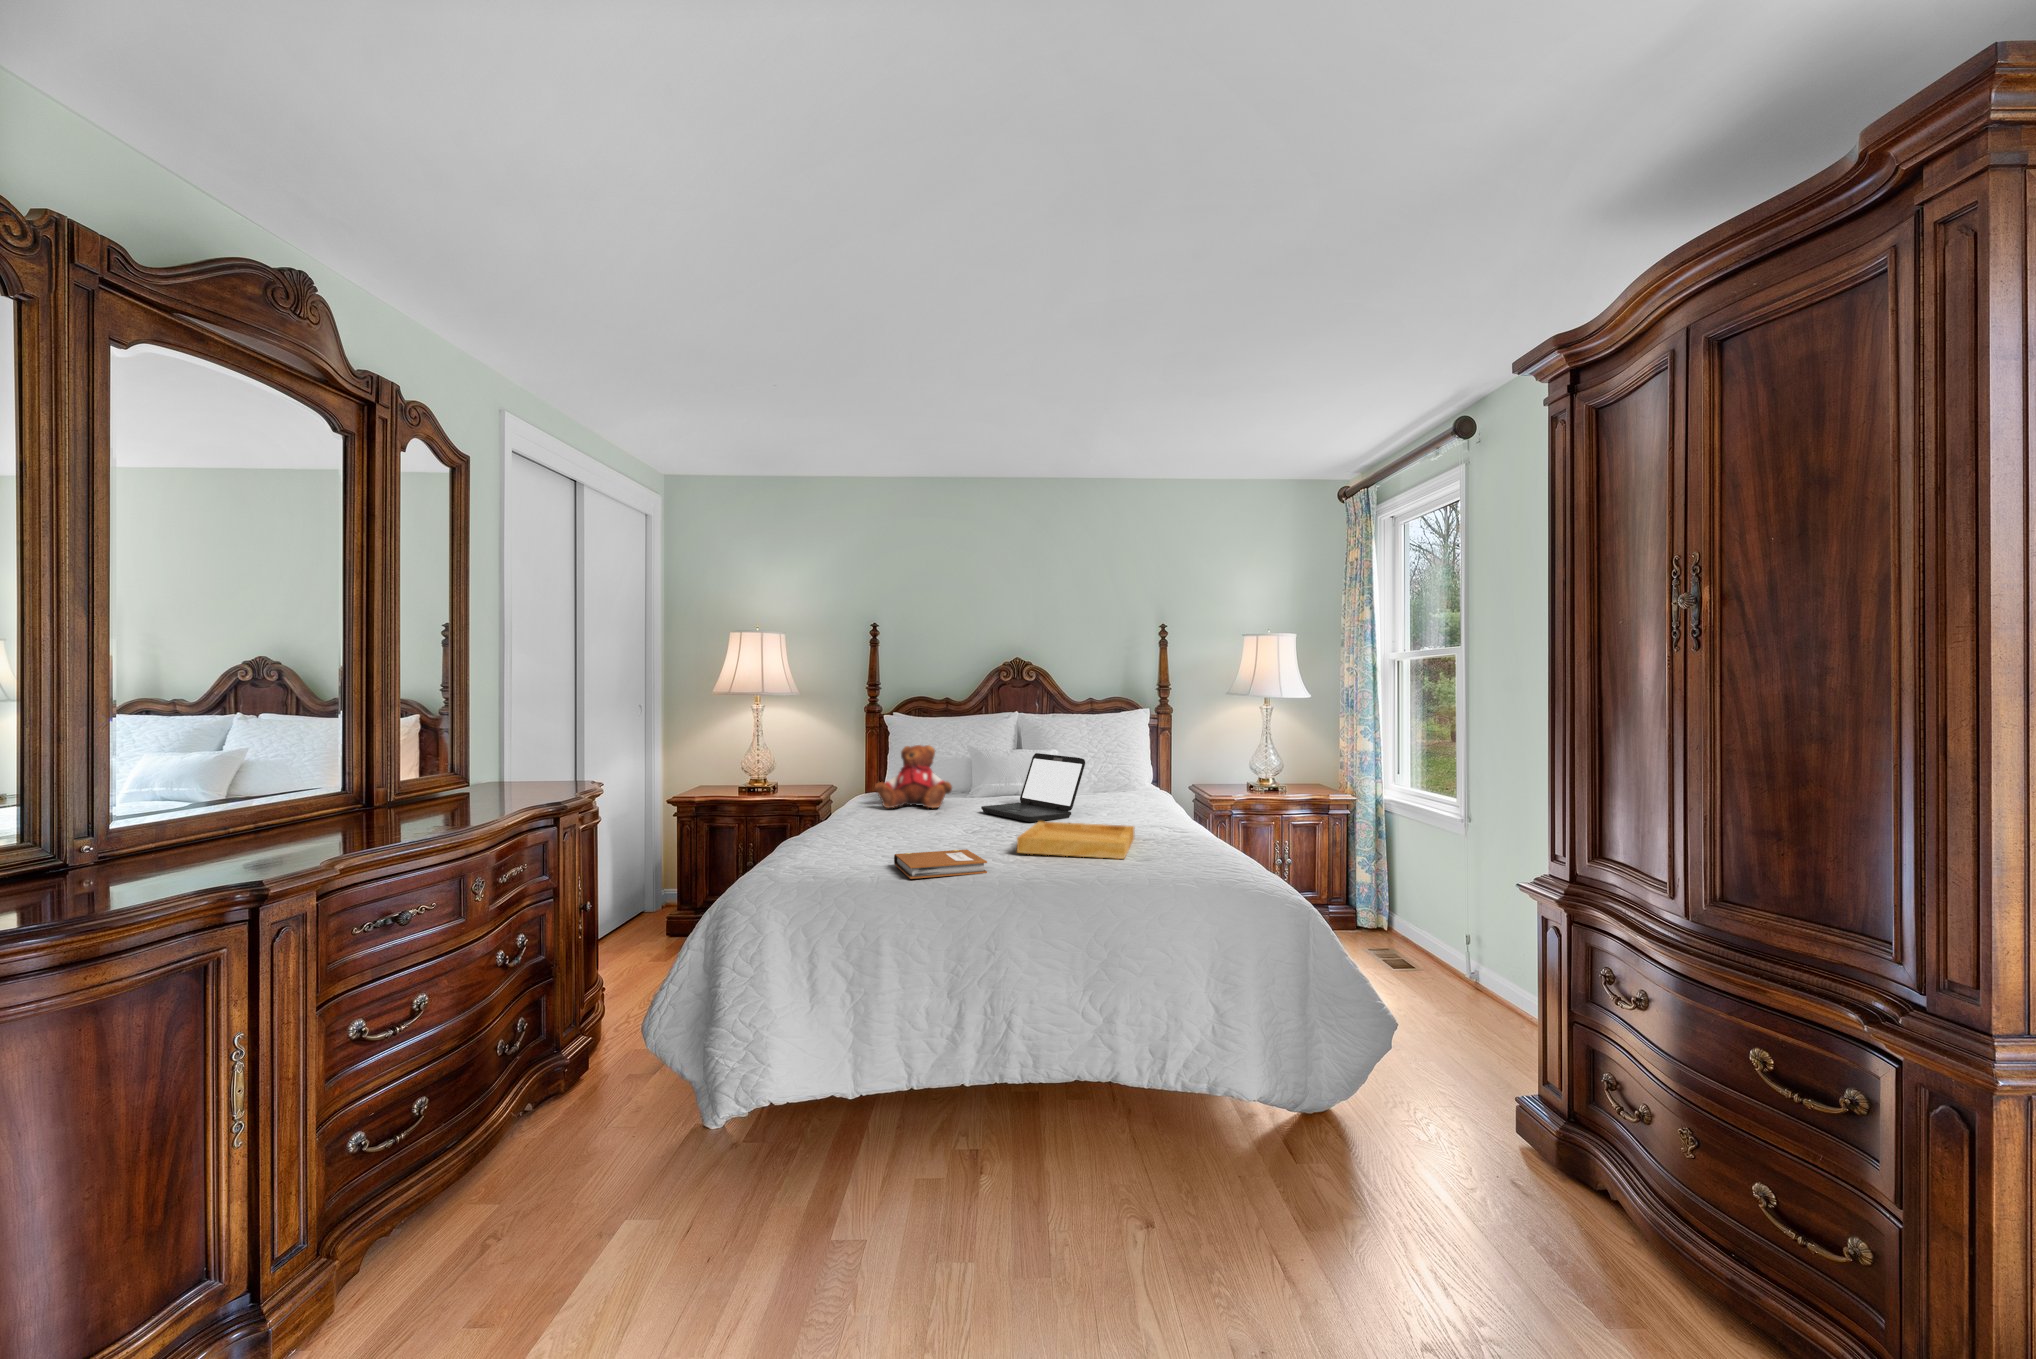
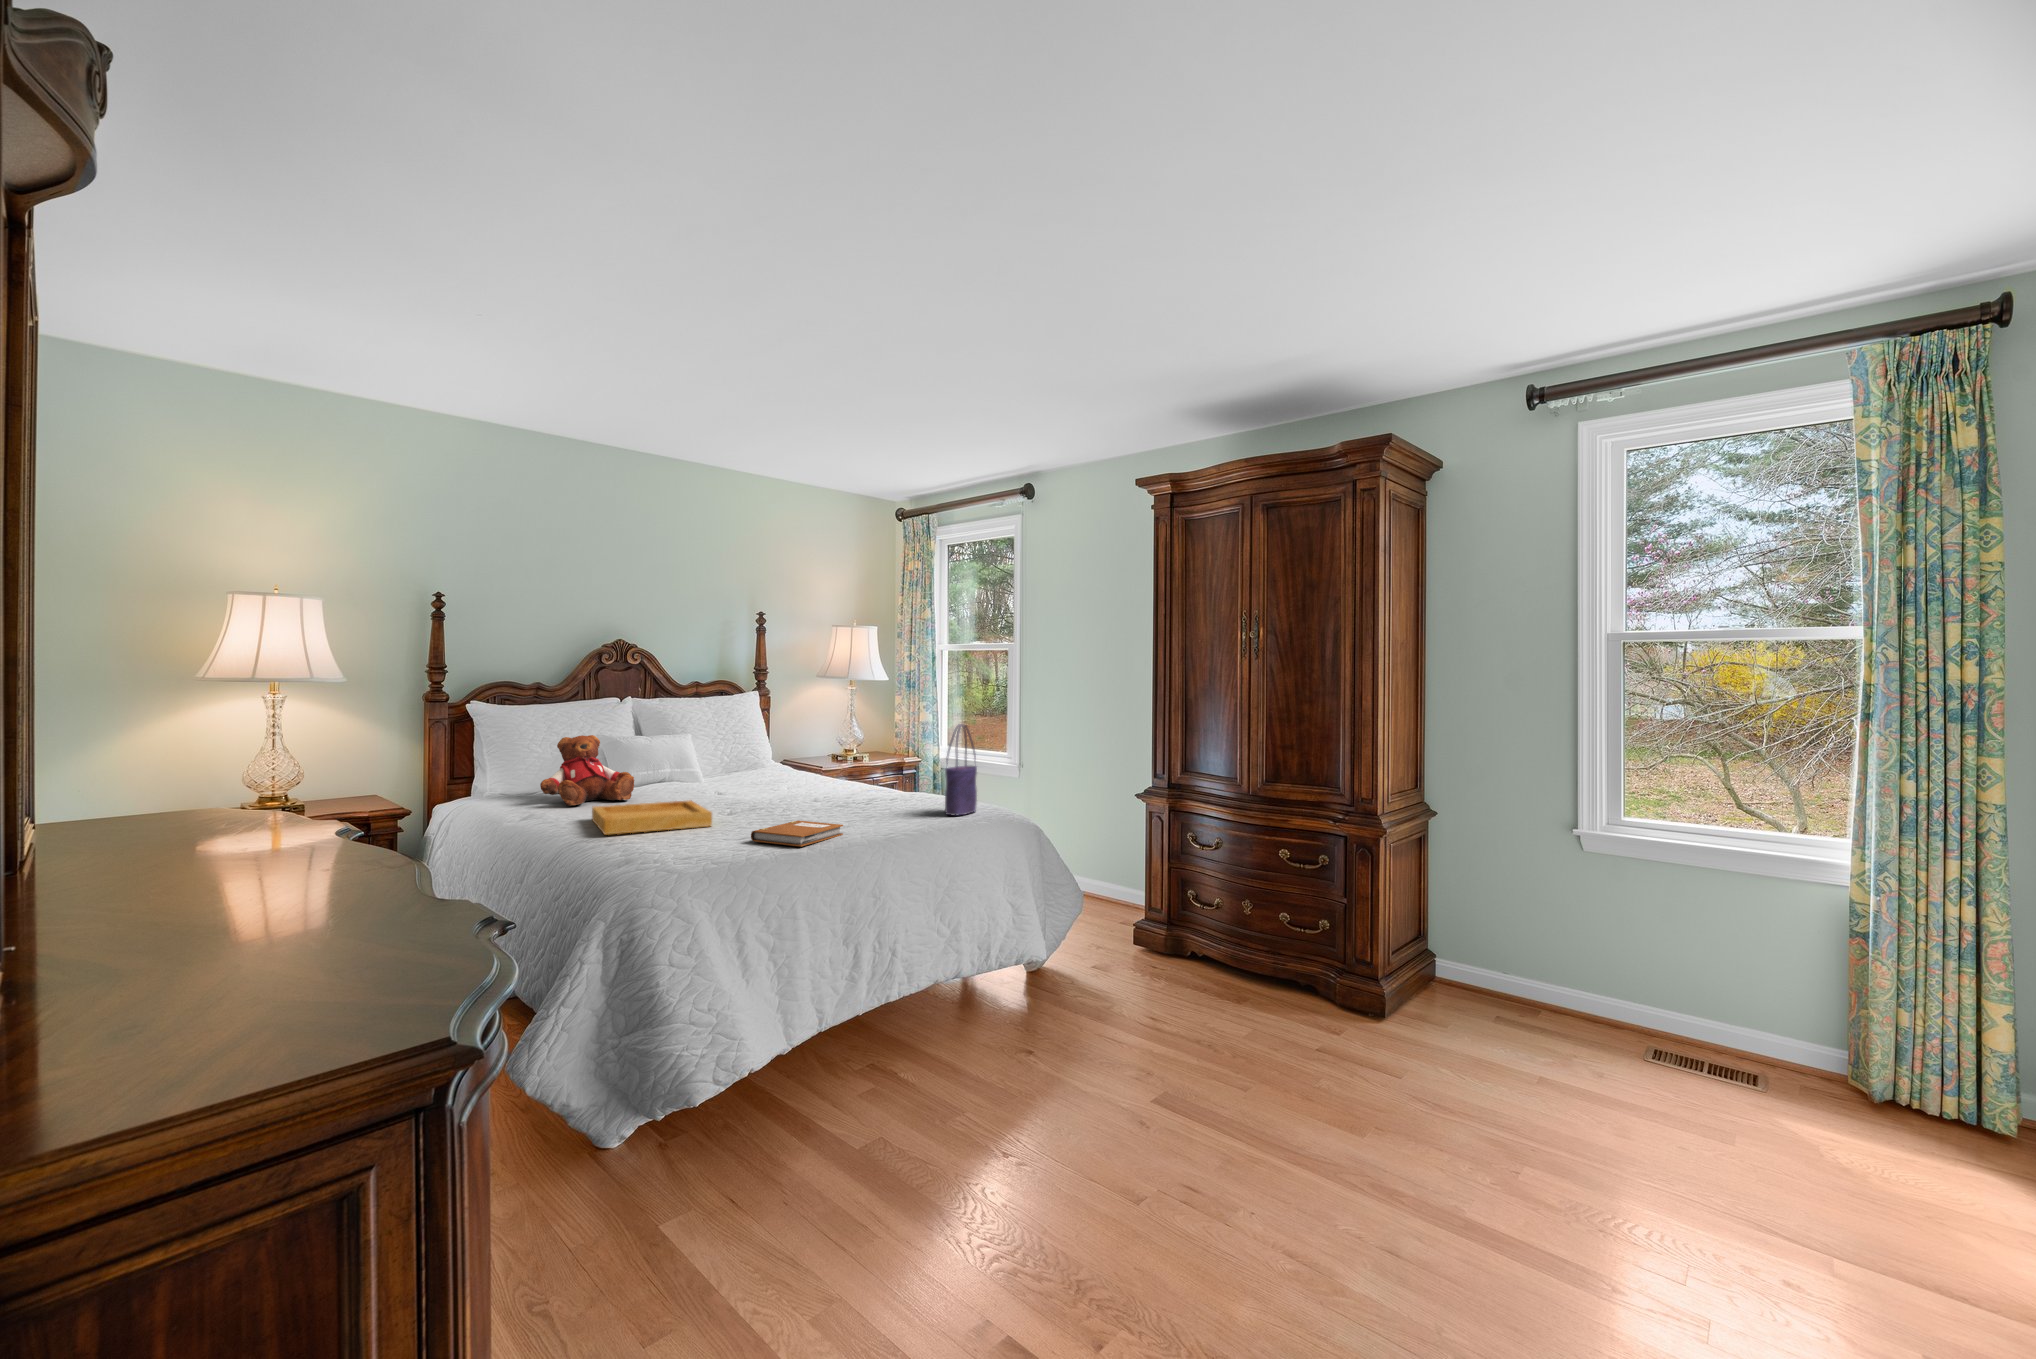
laptop: present [981,753,1085,822] -> none [686,737,790,799]
tote bag: none [1144,753,1197,871] -> present [945,725,977,816]
tray: present [1017,822,1134,859] -> present [592,801,712,835]

